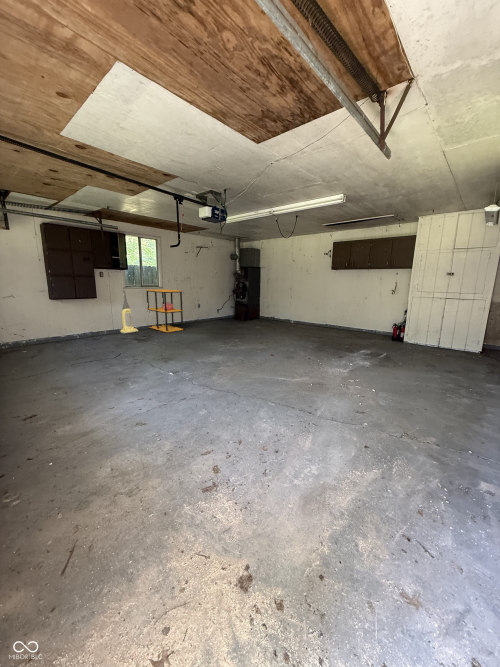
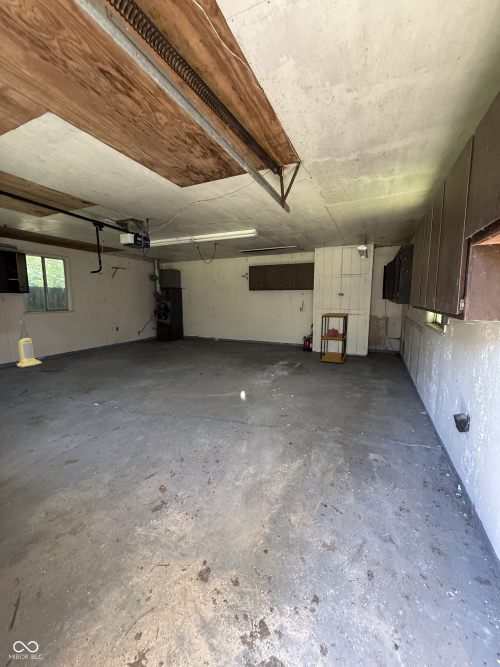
shelving unit: present [146,289,183,333] -> present [320,313,348,364]

